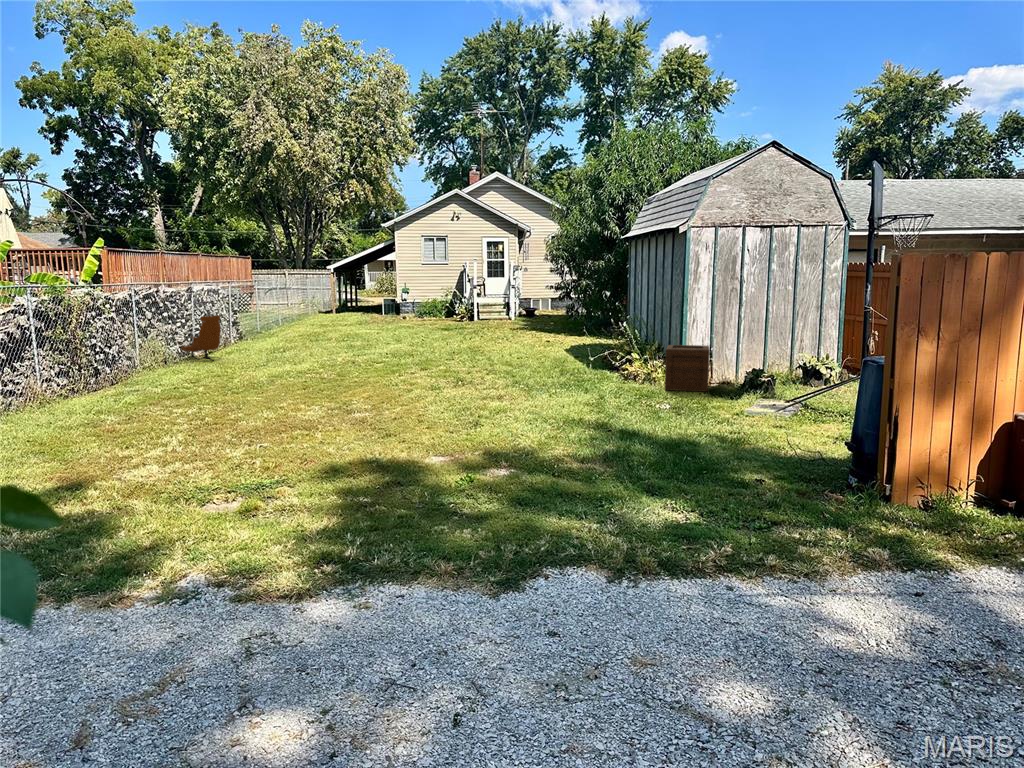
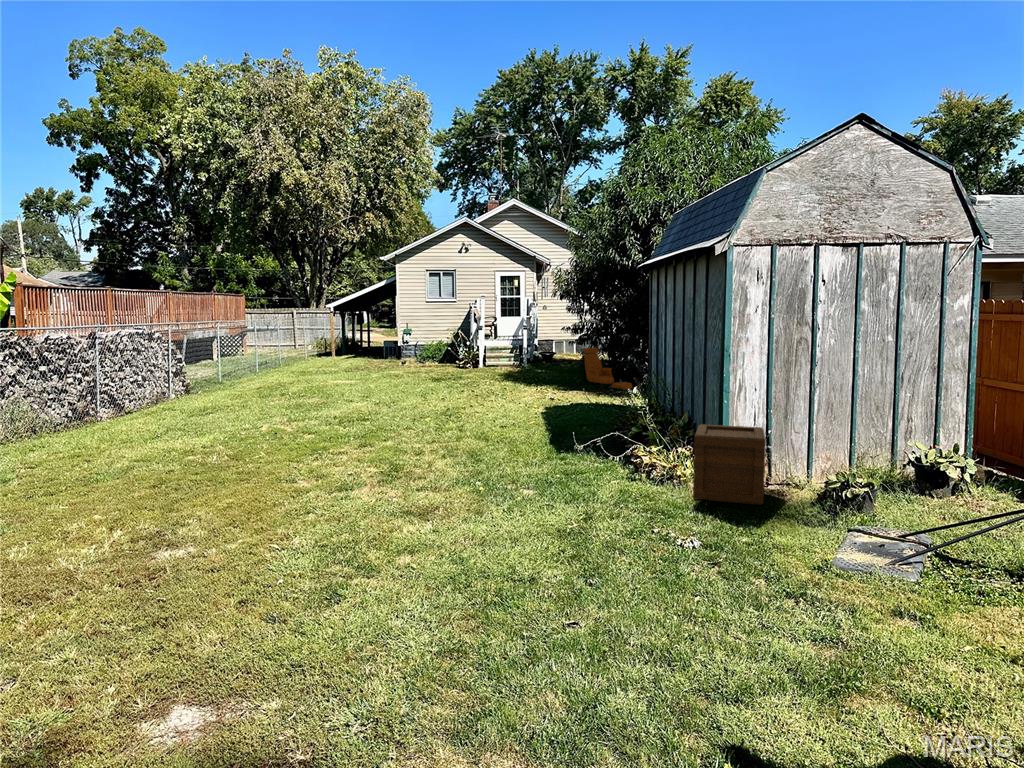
lounge chair: present [182,315,221,360] -> present [583,348,632,396]

